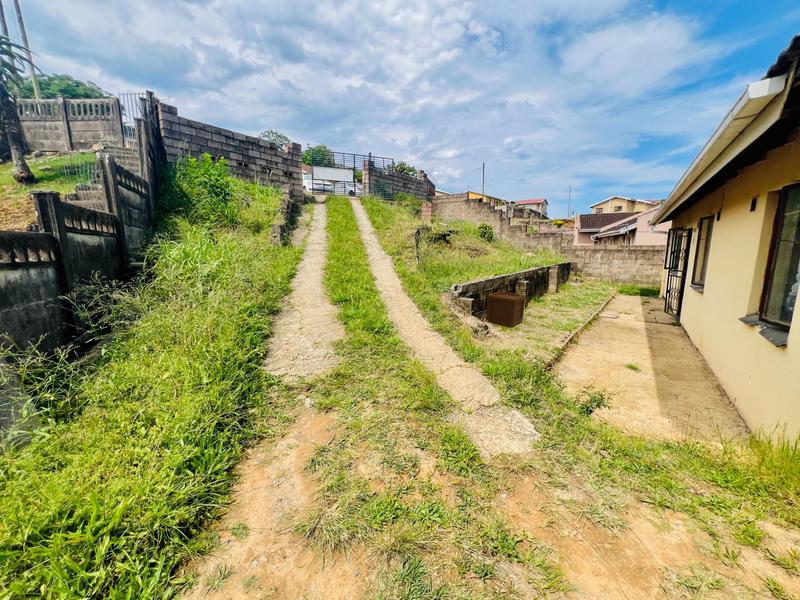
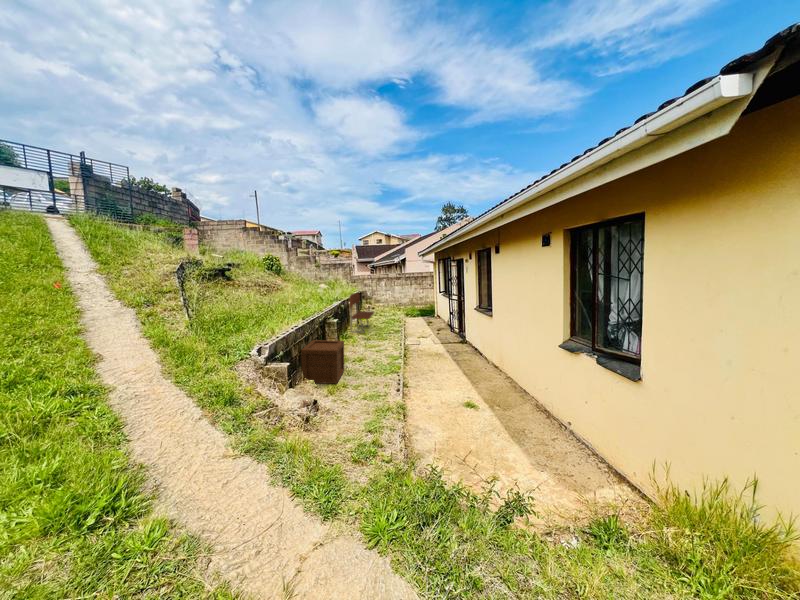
bench: none [544,261,575,300] -> present [349,293,374,333]

